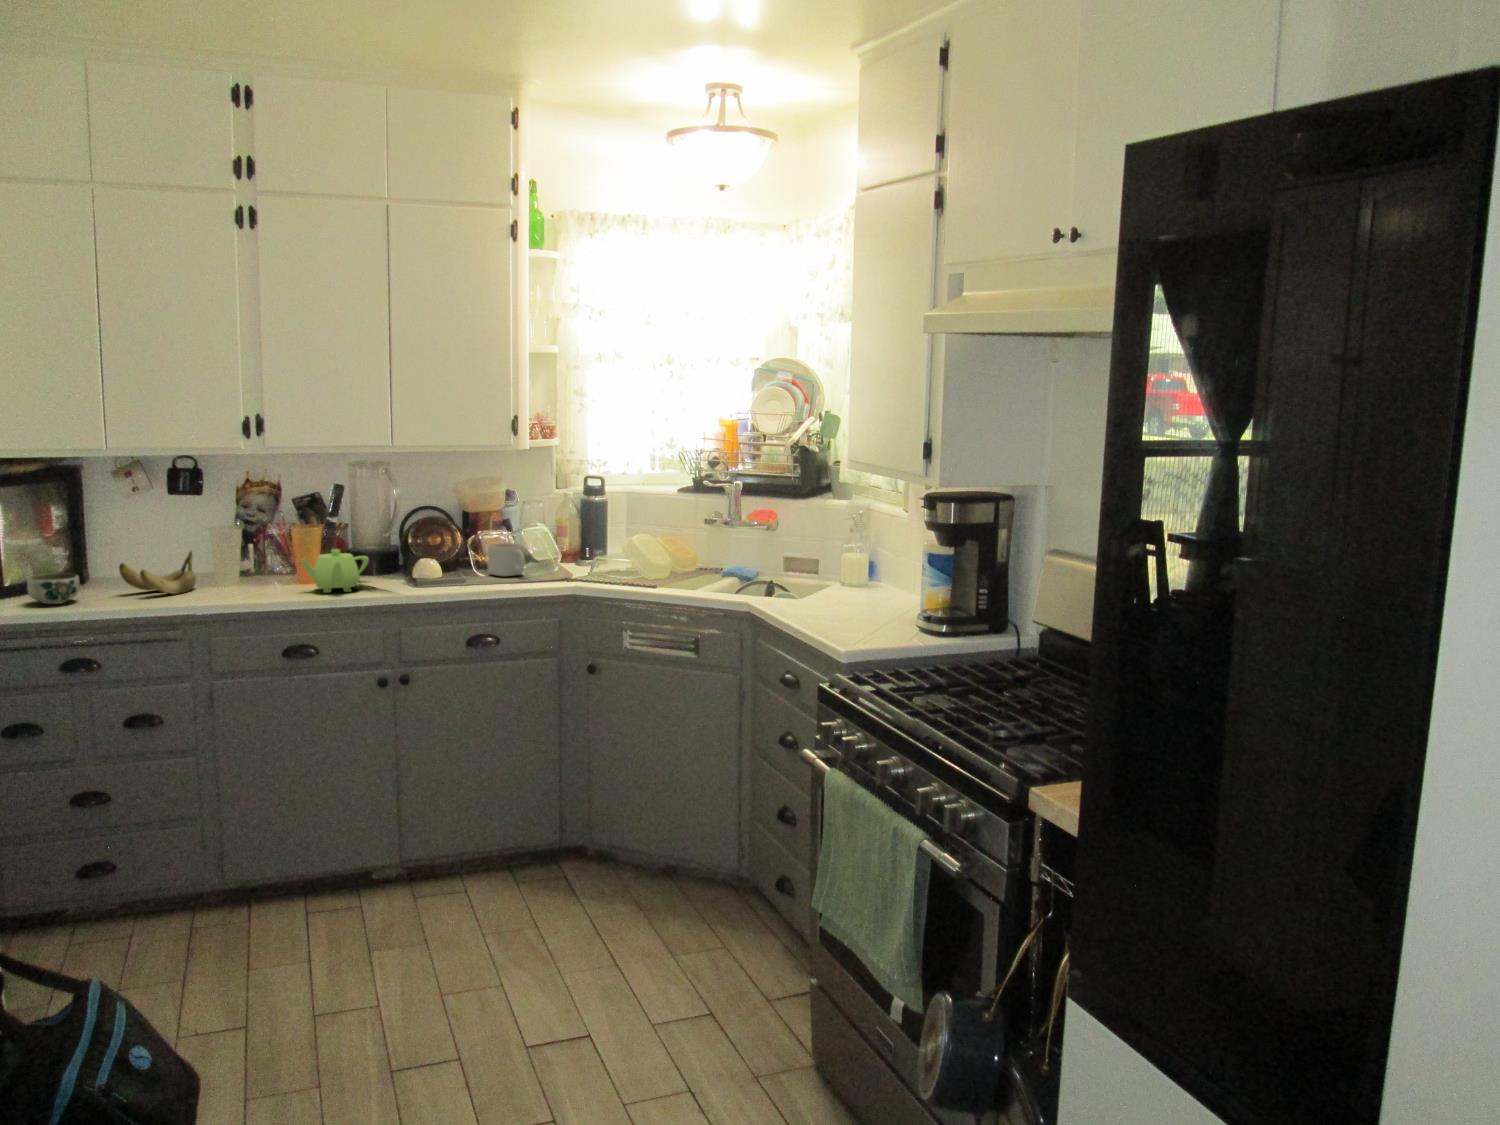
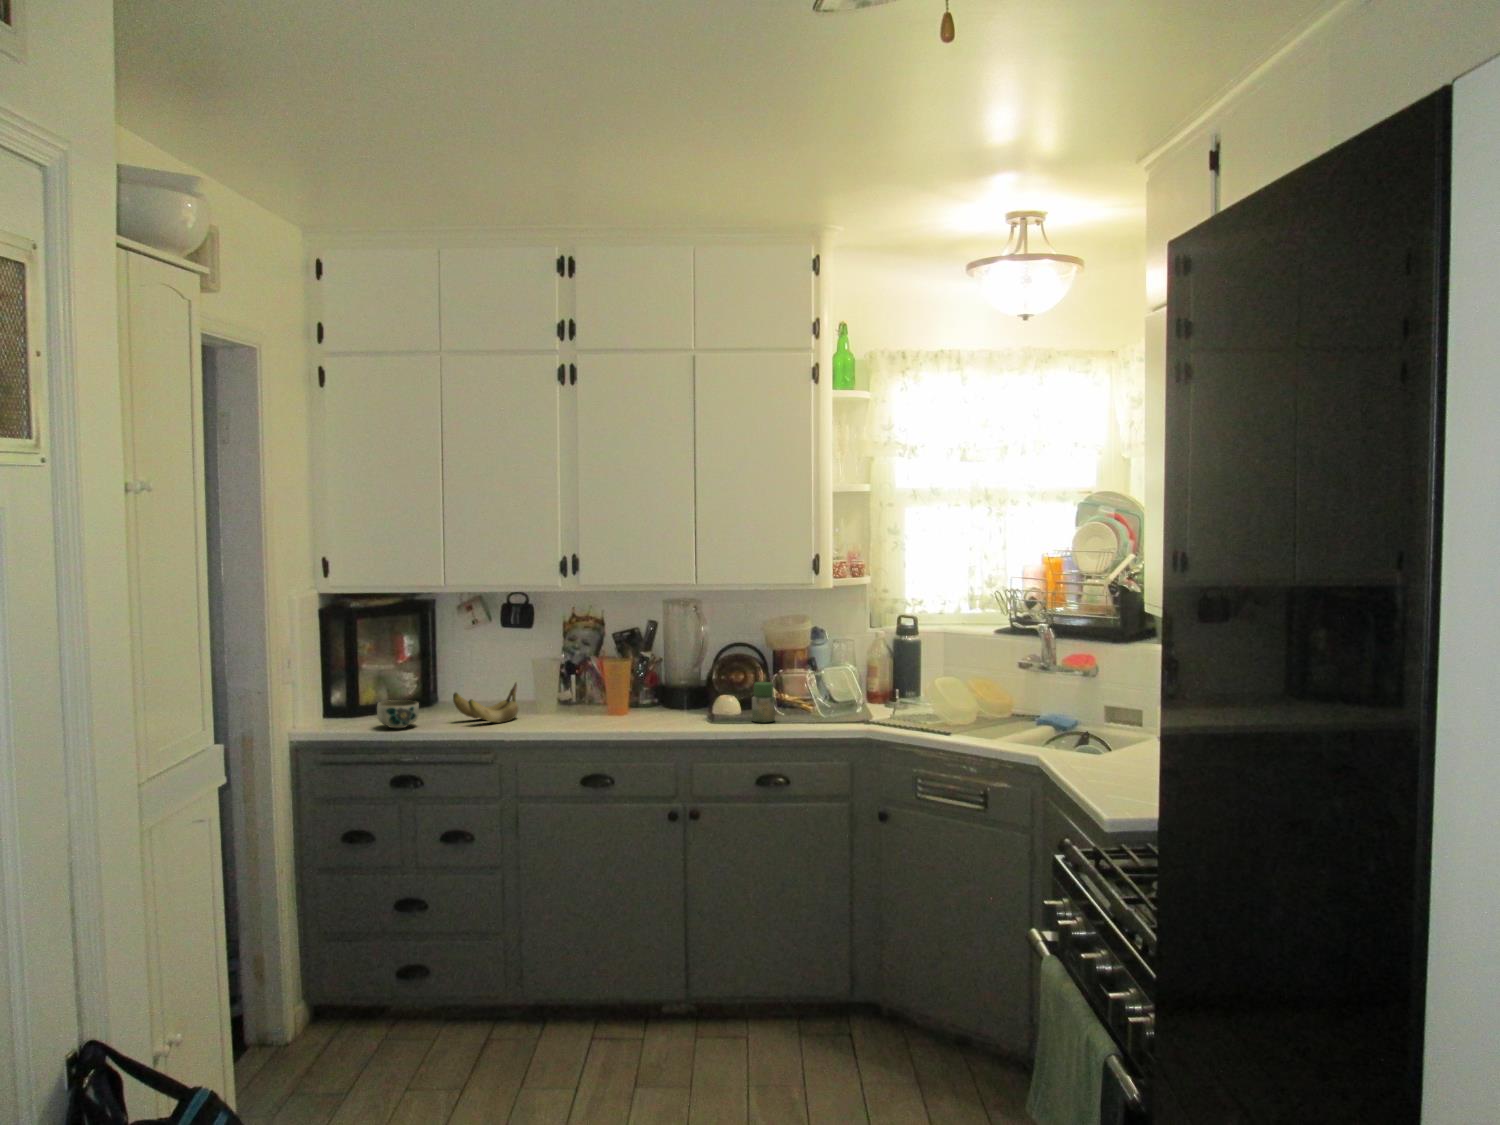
jar: none [457,543,481,583] -> present [752,682,775,723]
mug: present [488,543,525,576] -> none [786,682,821,717]
teapot: present [301,549,369,593] -> none [606,685,669,727]

